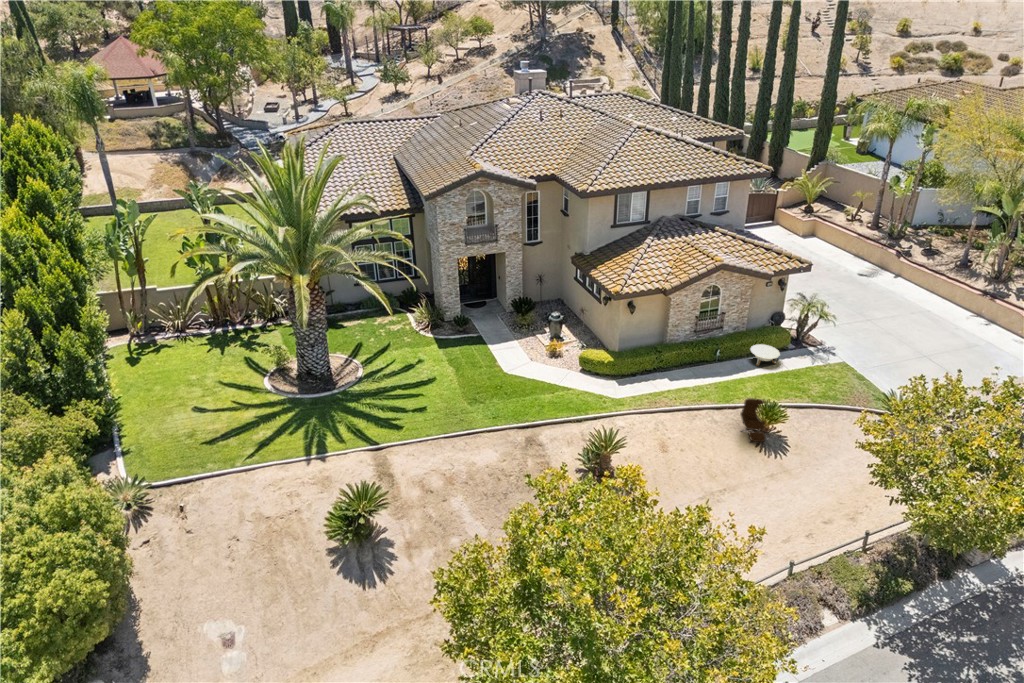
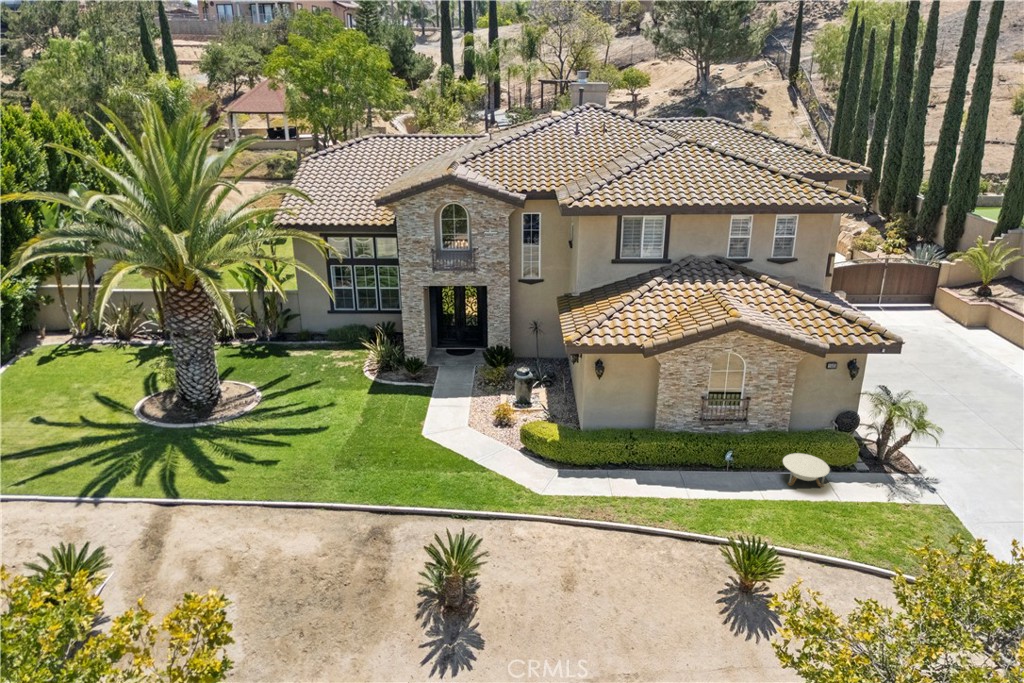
lounge chair: present [740,398,766,443] -> none [698,528,743,611]

